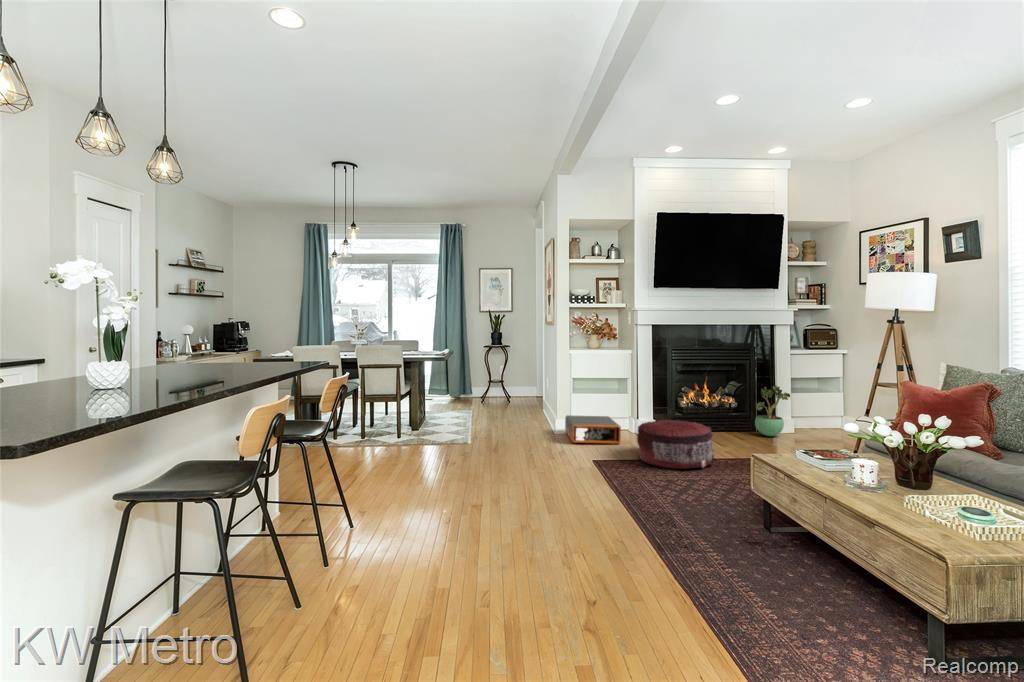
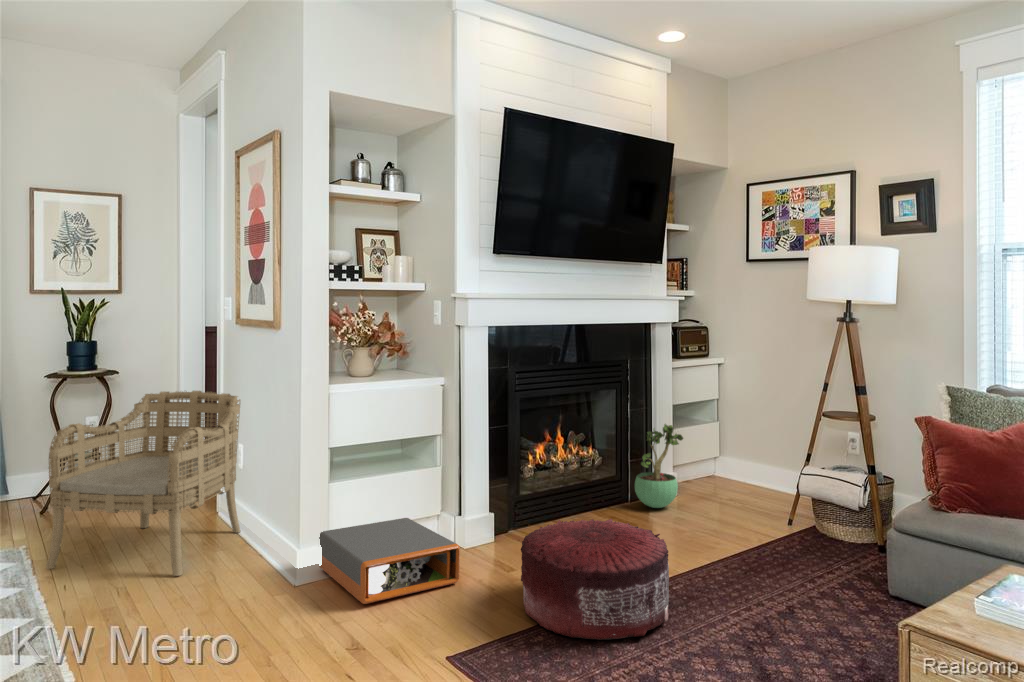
armchair: none [470,354,545,427] -> present [46,391,241,576]

